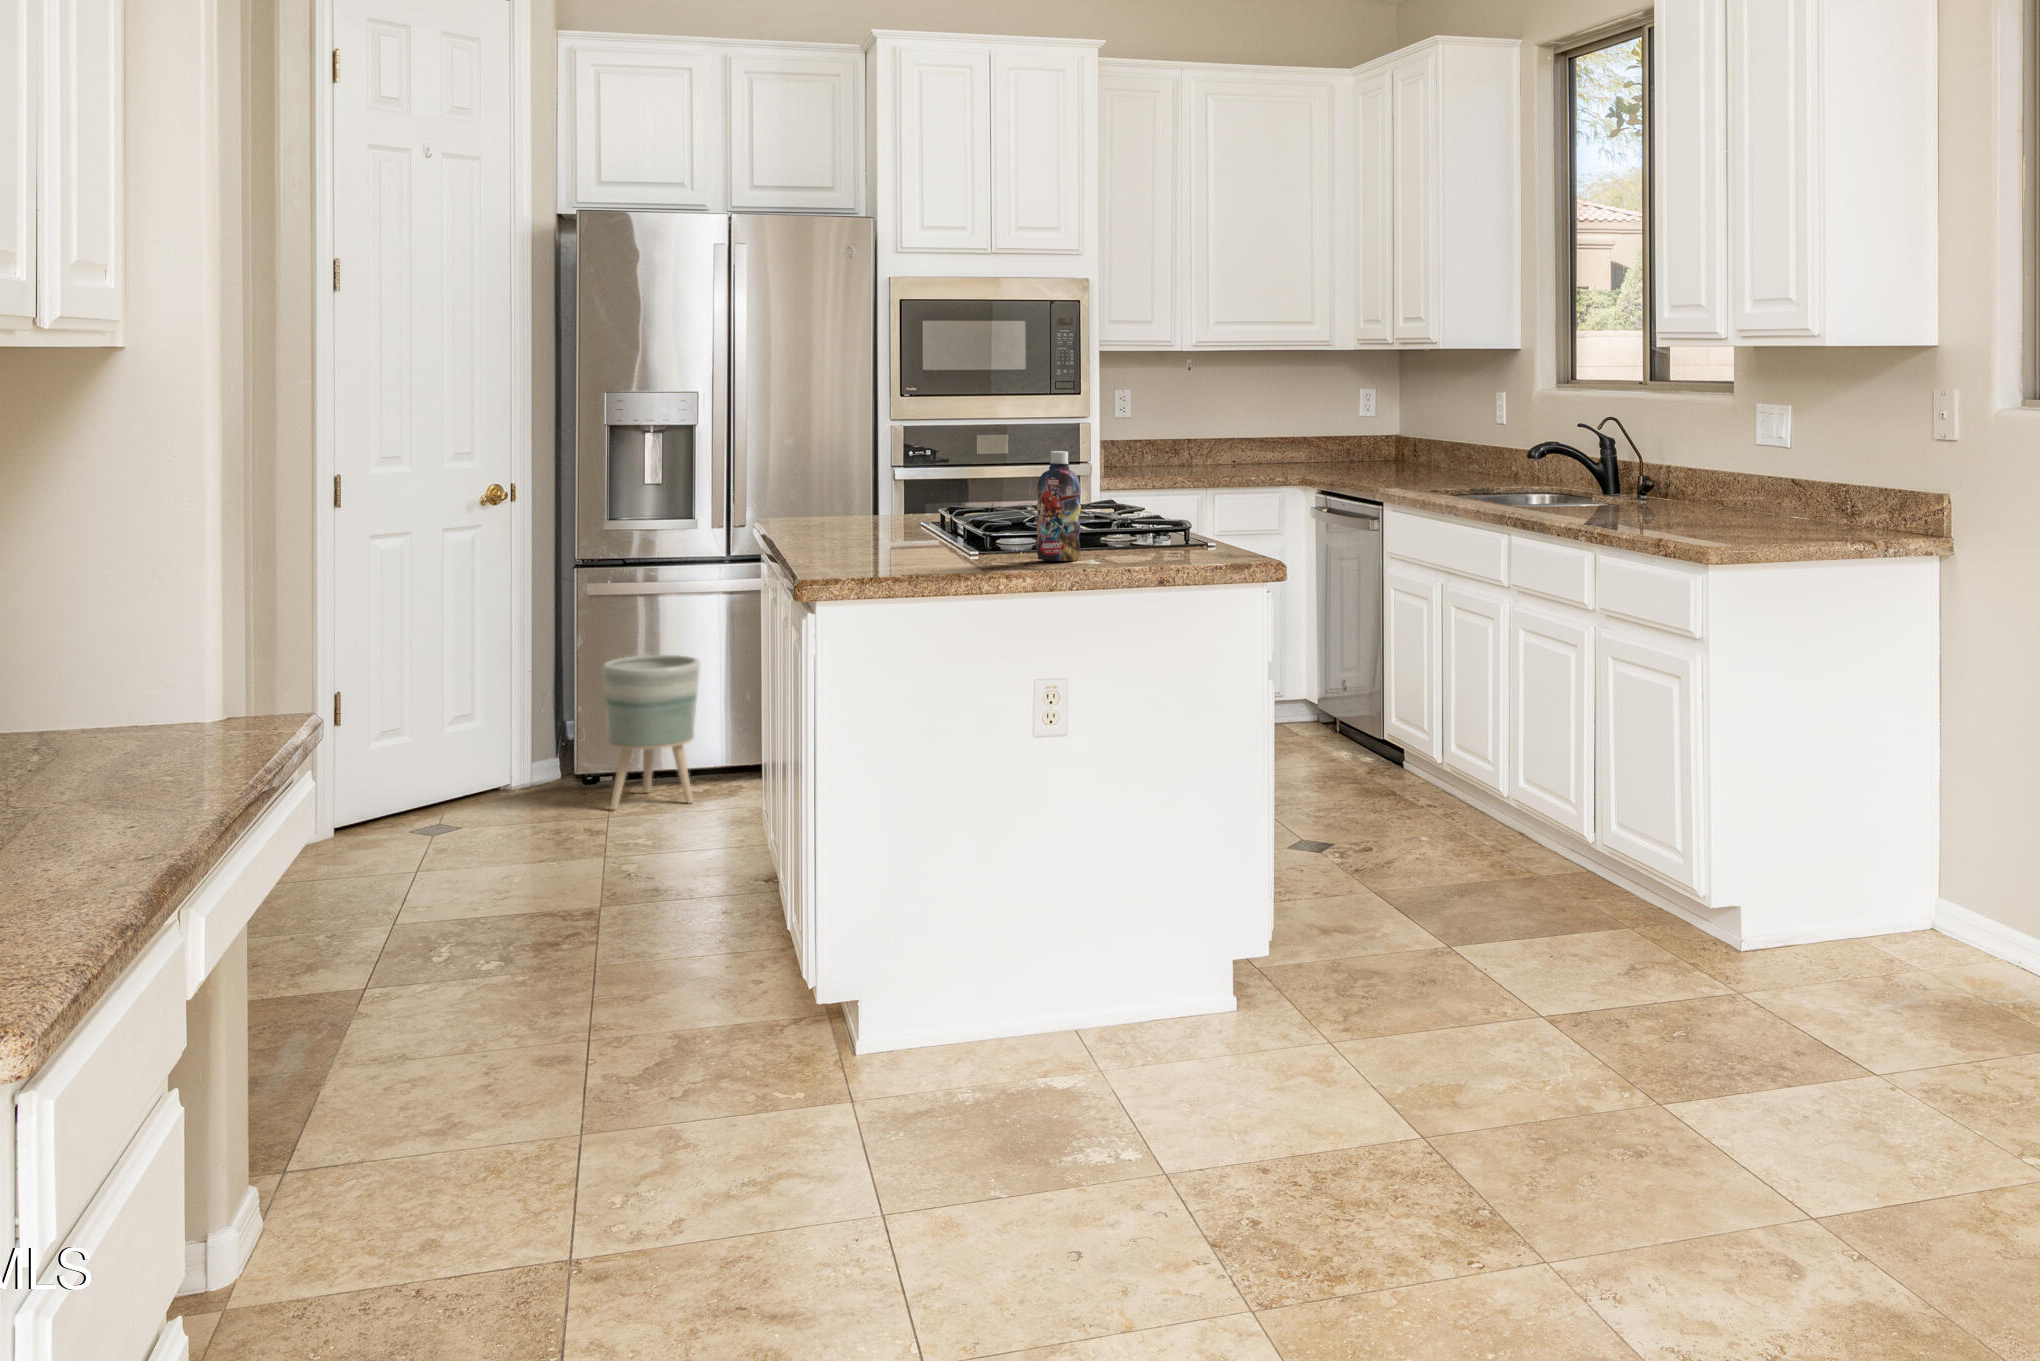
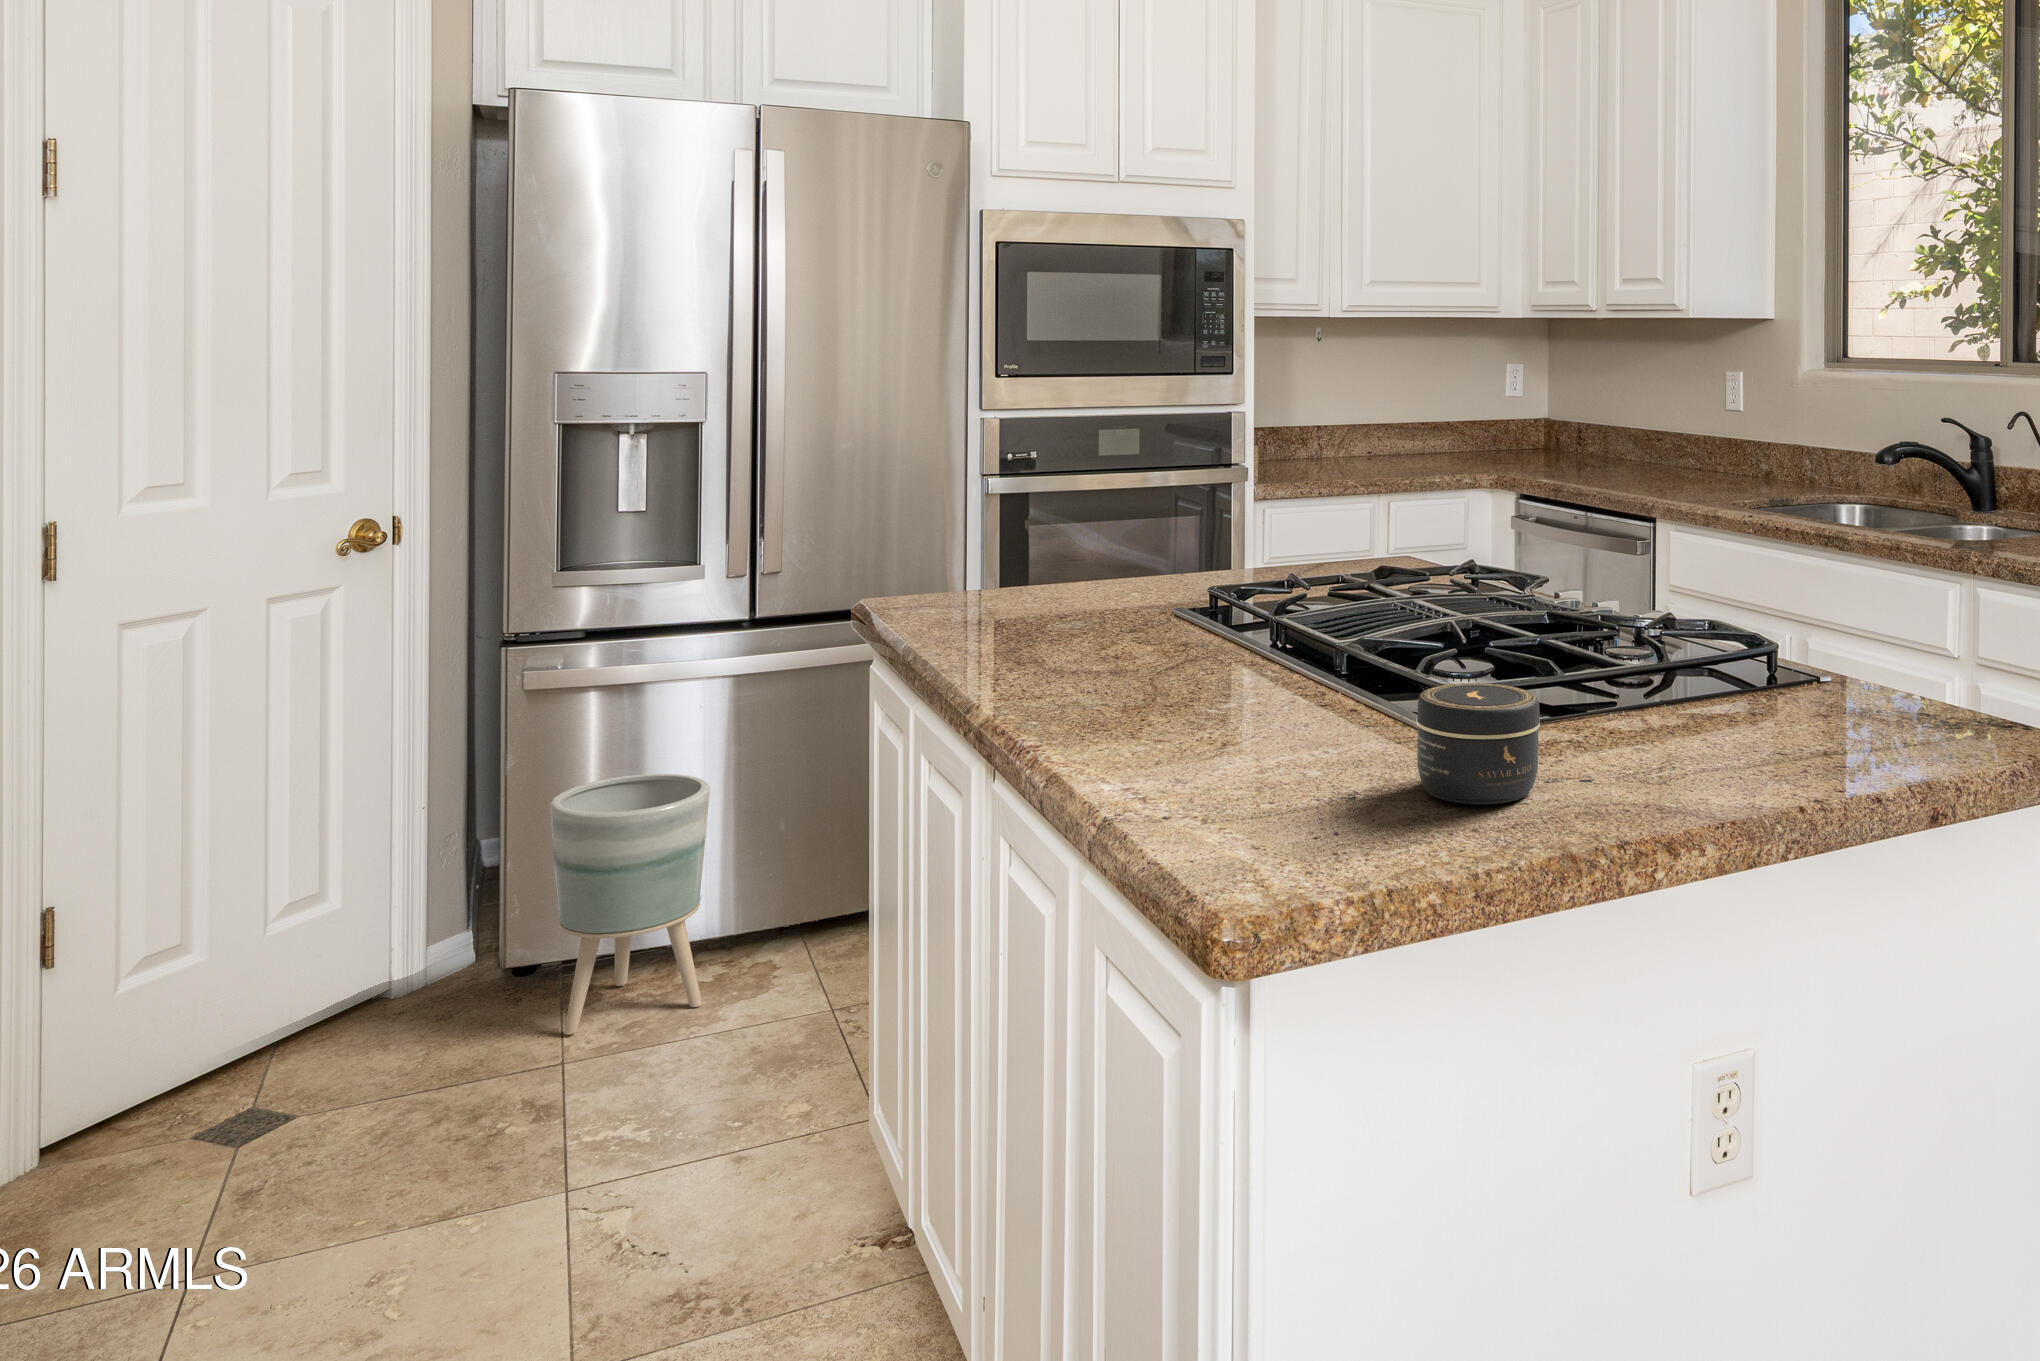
bottle: present [1036,451,1081,561] -> none [1691,521,1798,768]
jar: none [908,523,963,568] -> present [1416,683,1540,805]

